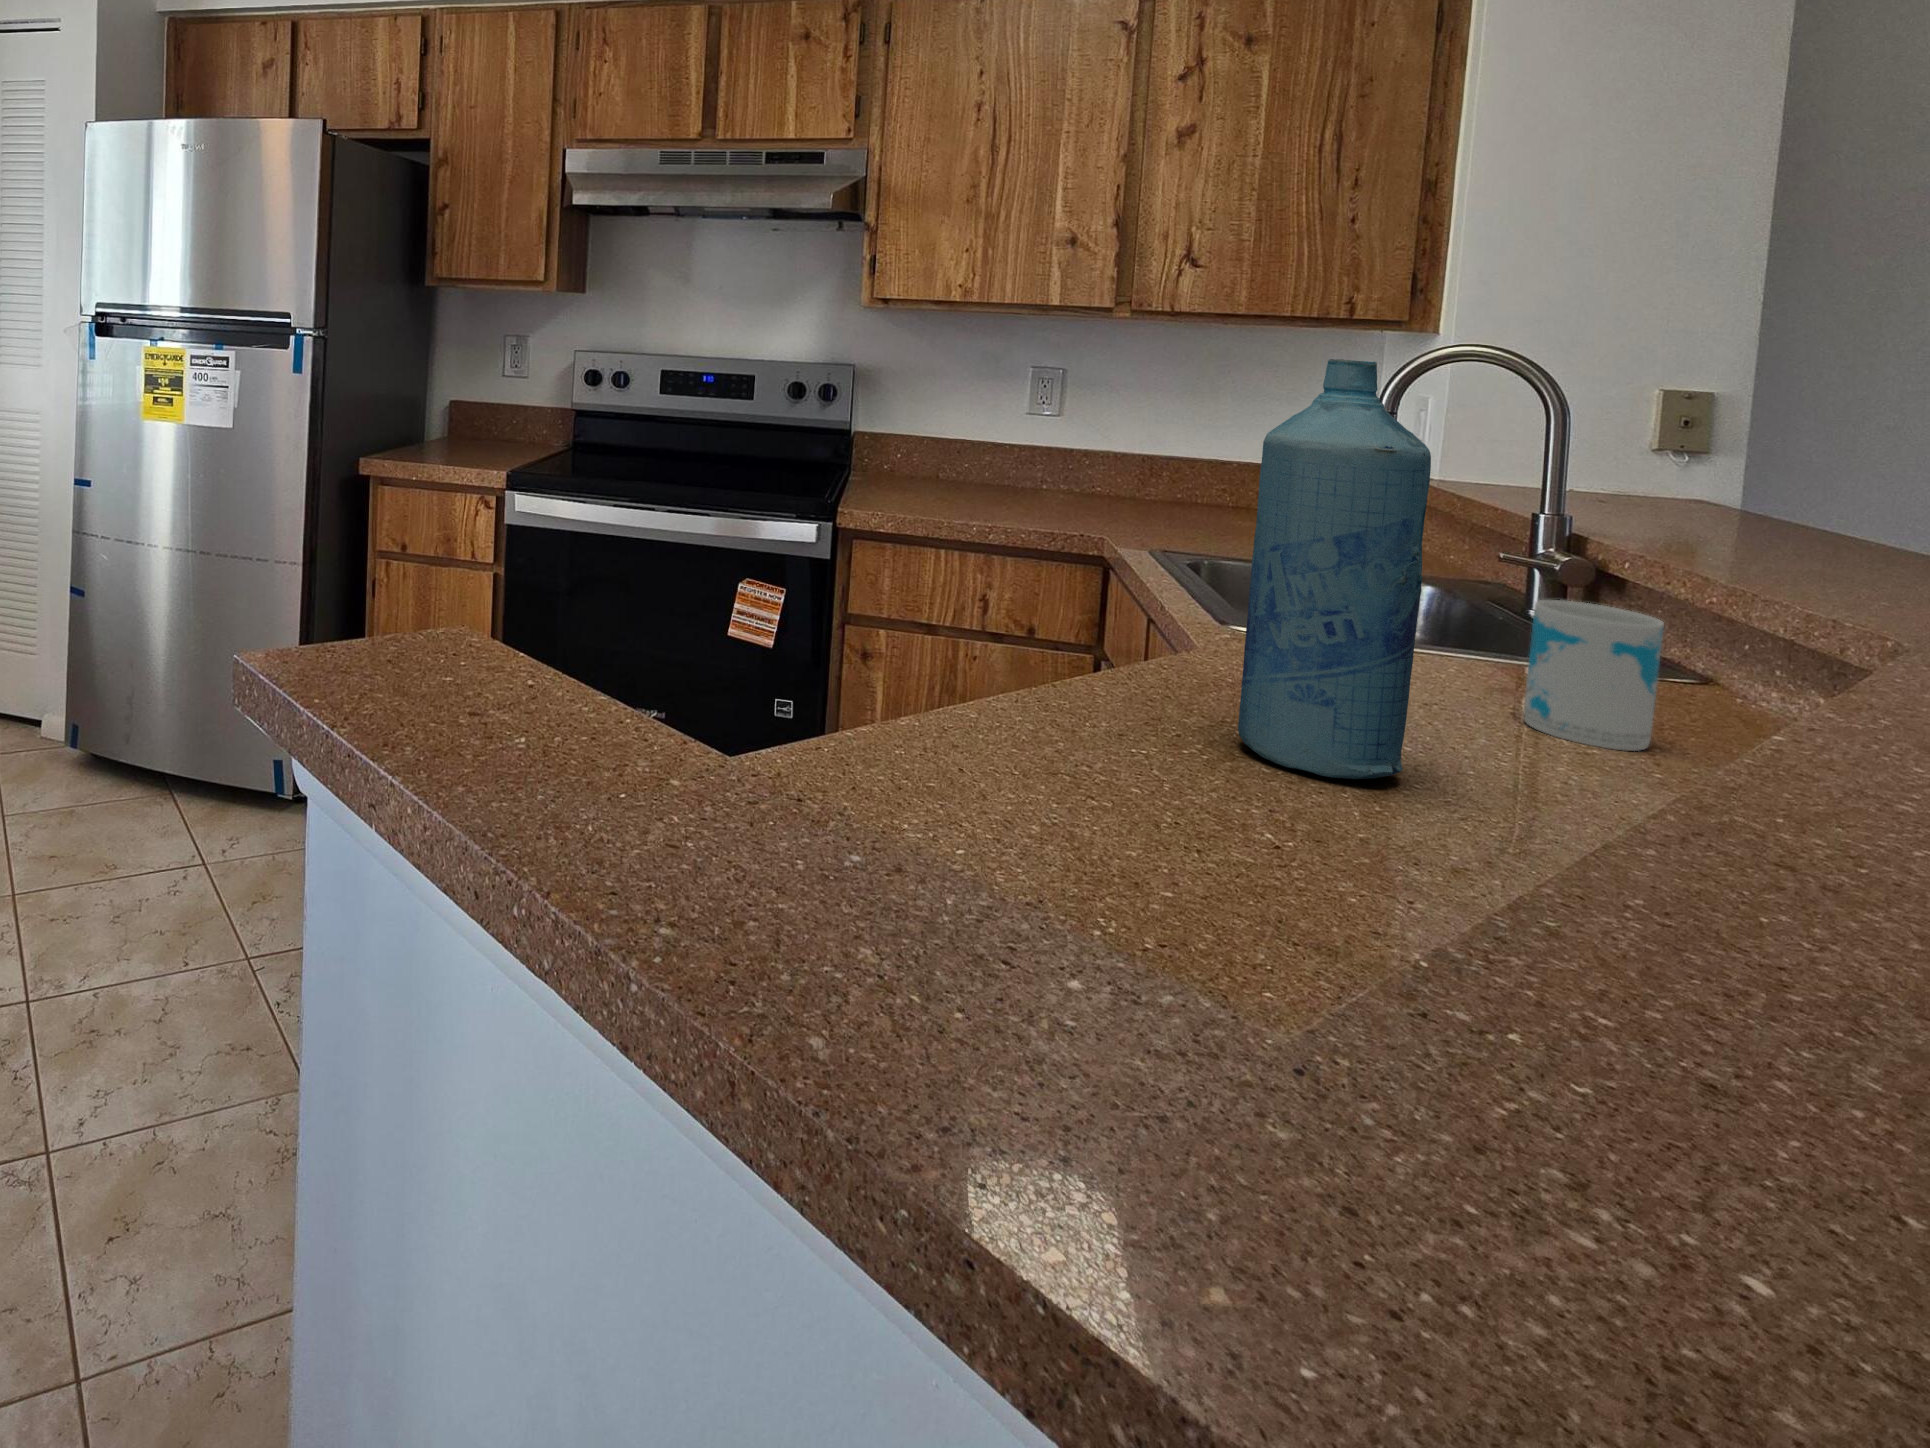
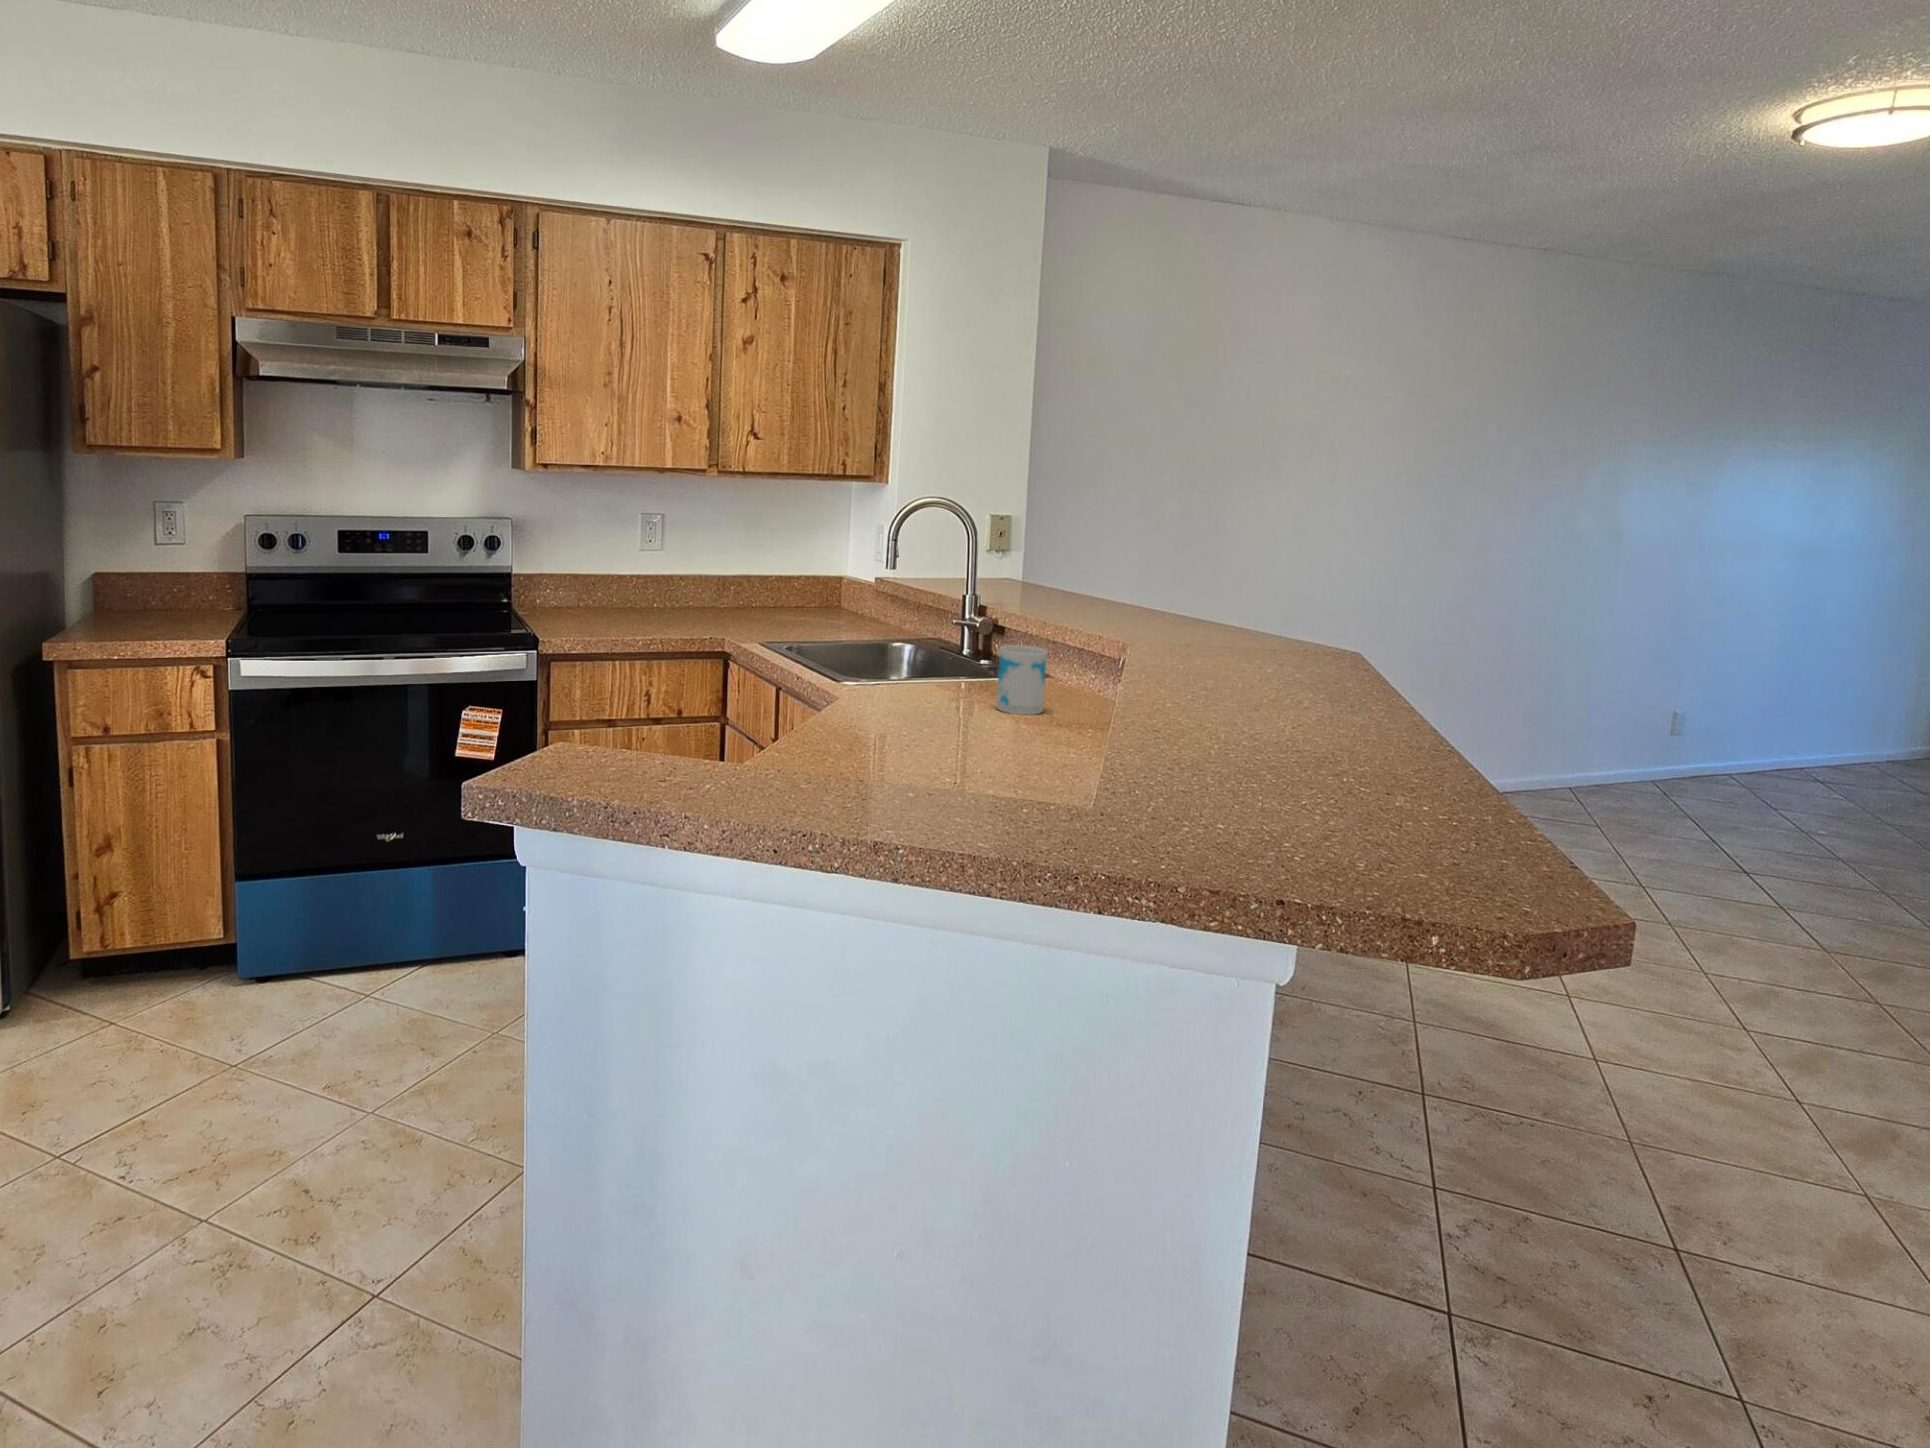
bottle: present [1238,359,1431,779] -> none [911,537,988,748]

